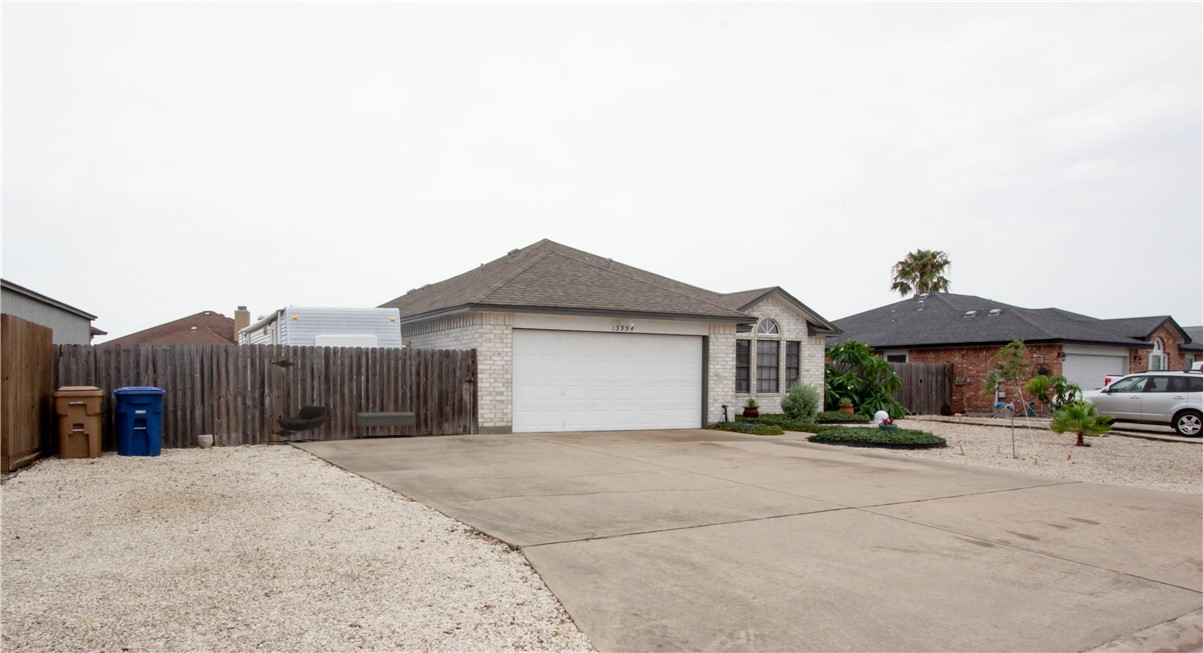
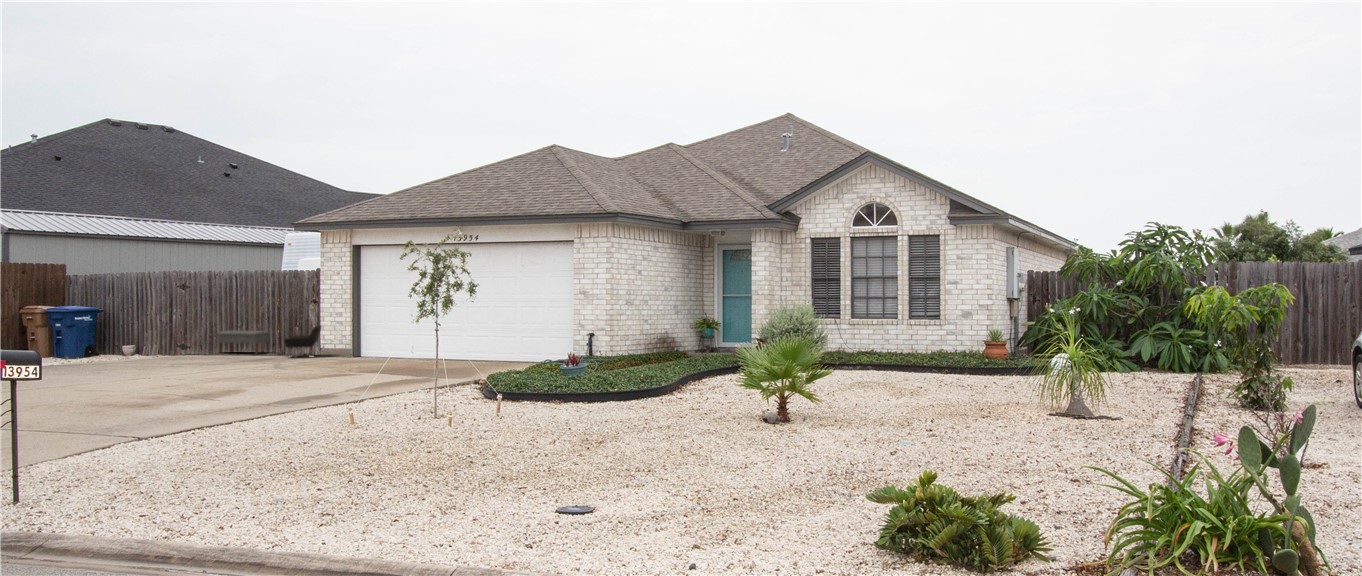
lounge chair: present [277,405,326,441] -> present [284,325,321,357]

